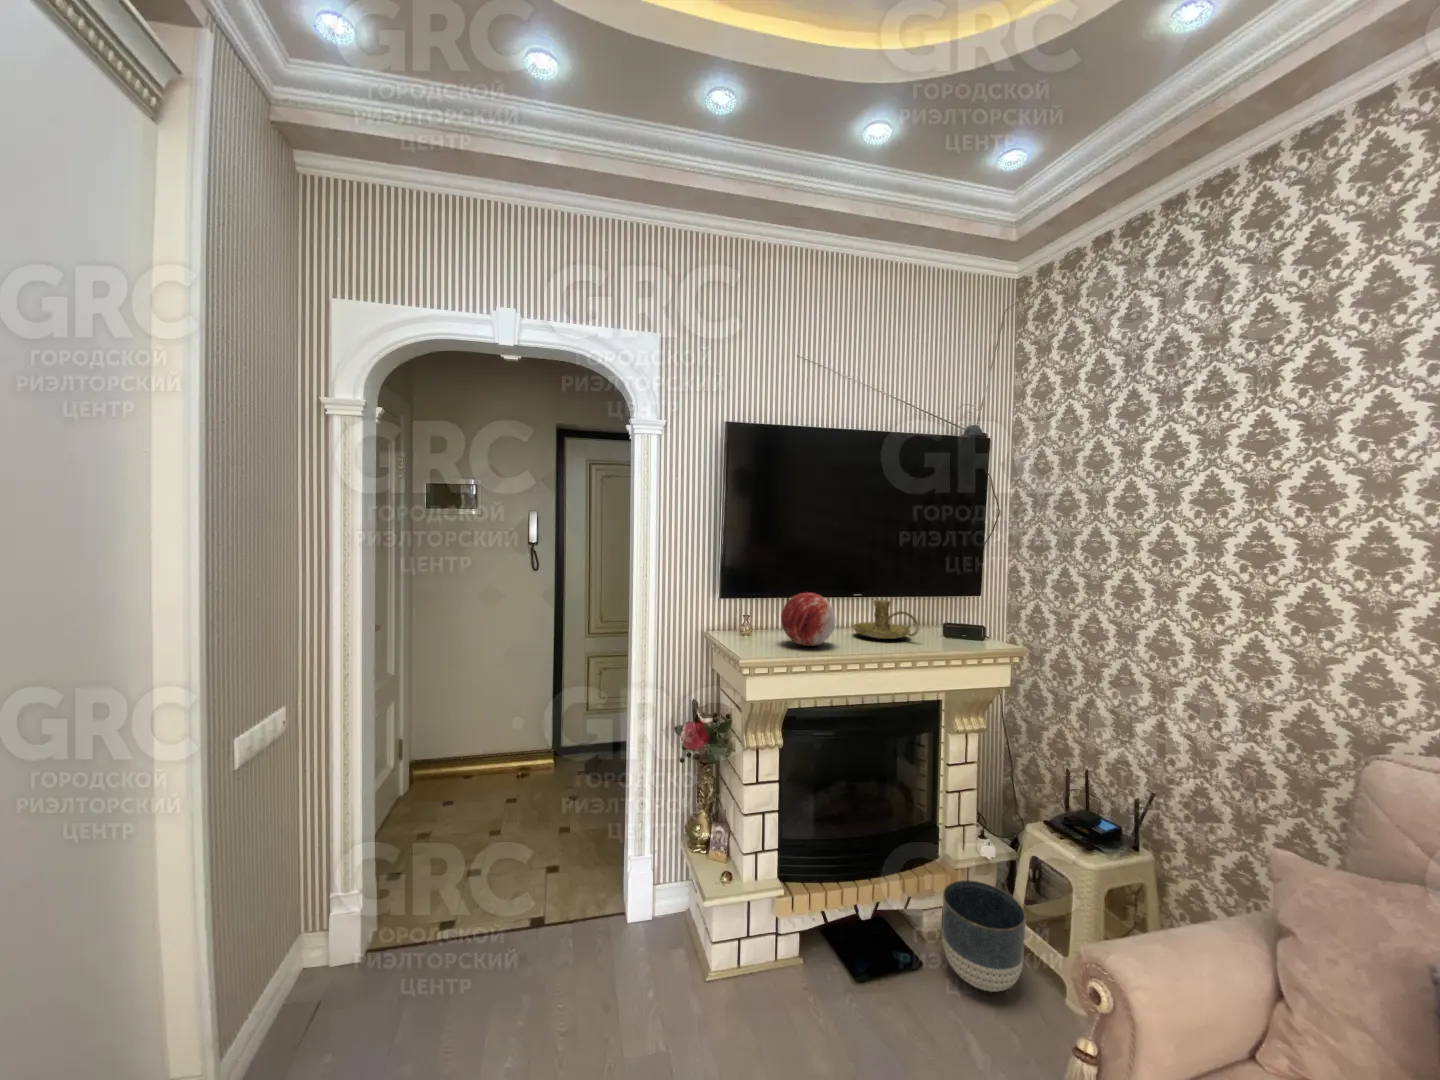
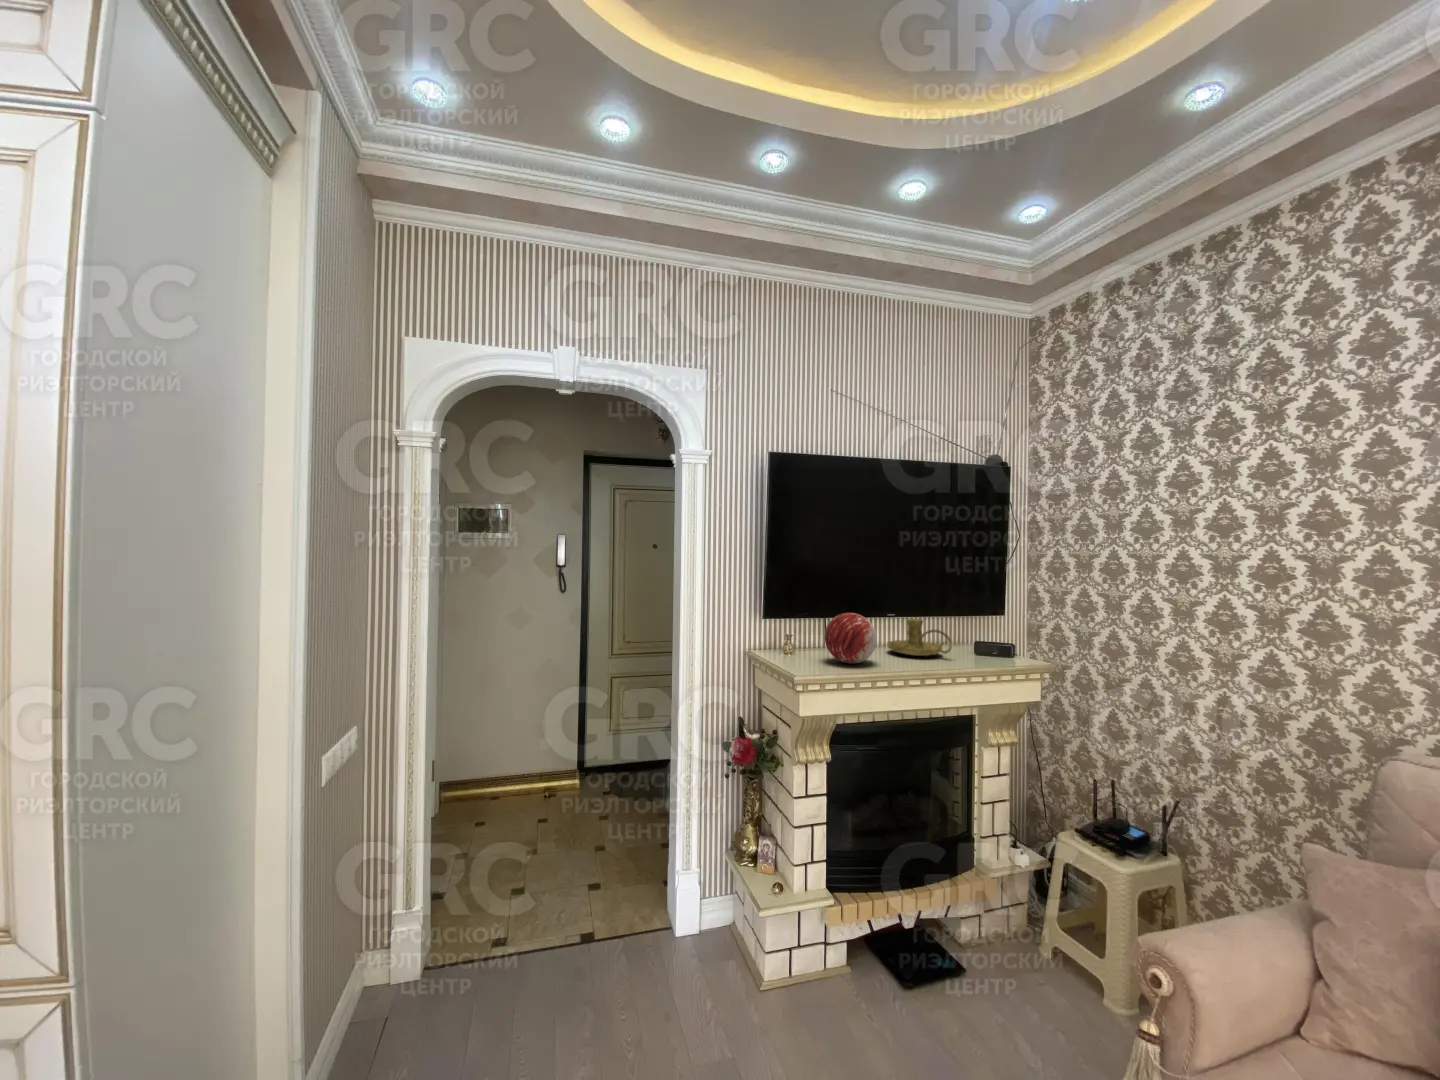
planter: present [942,880,1026,992] -> none [983,886,1064,993]

